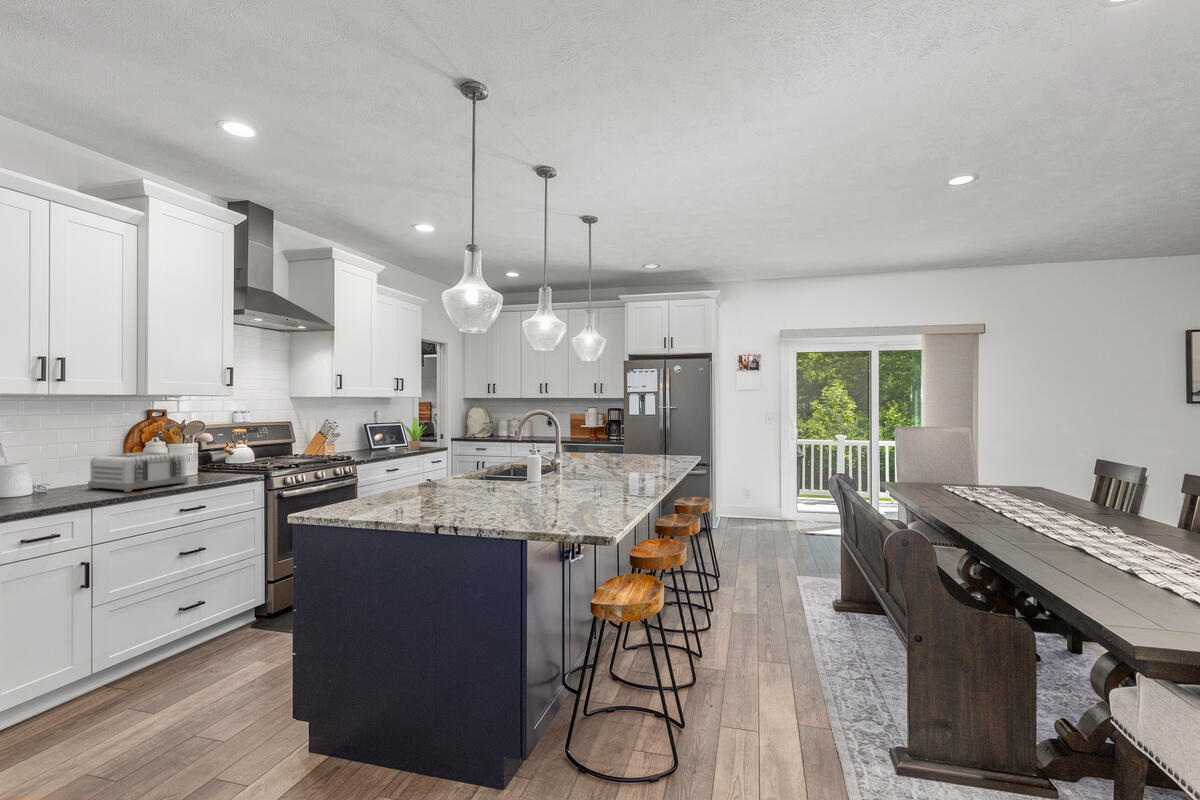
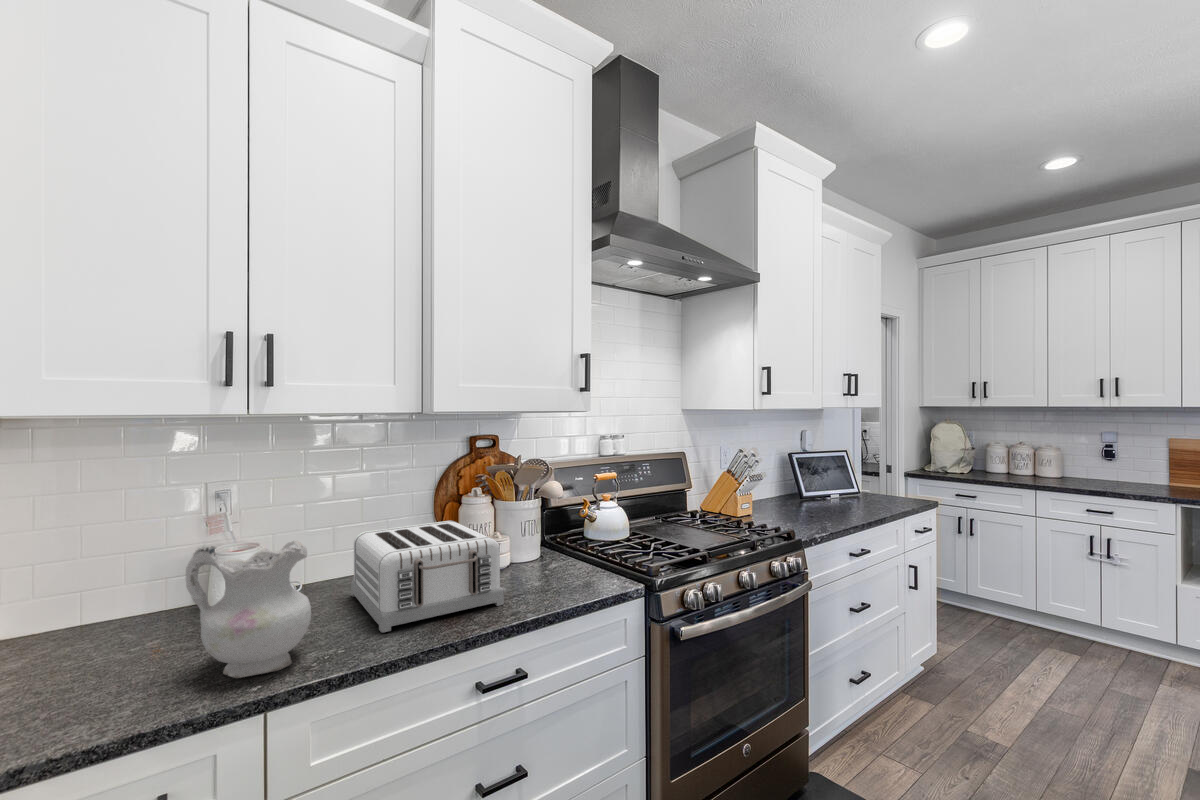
potted plant: present [397,418,427,450] -> none [844,444,905,503]
ceramic pitcher: none [33,449,97,503] -> present [186,541,311,678]

